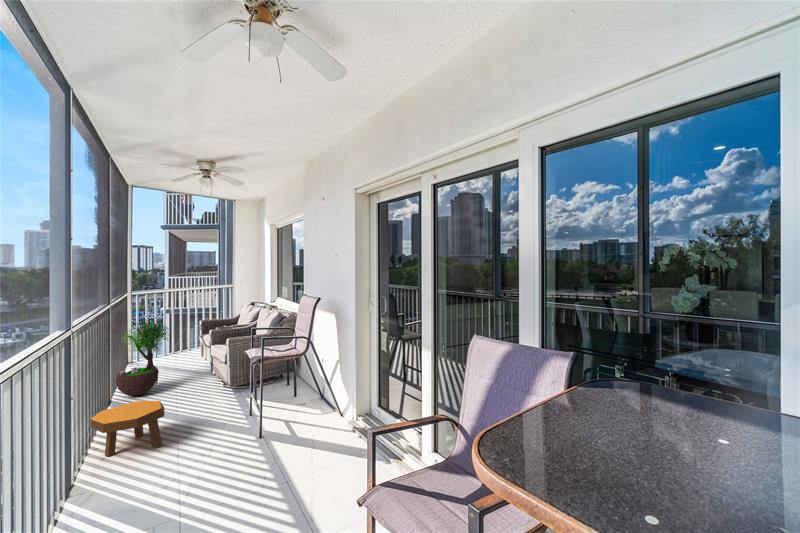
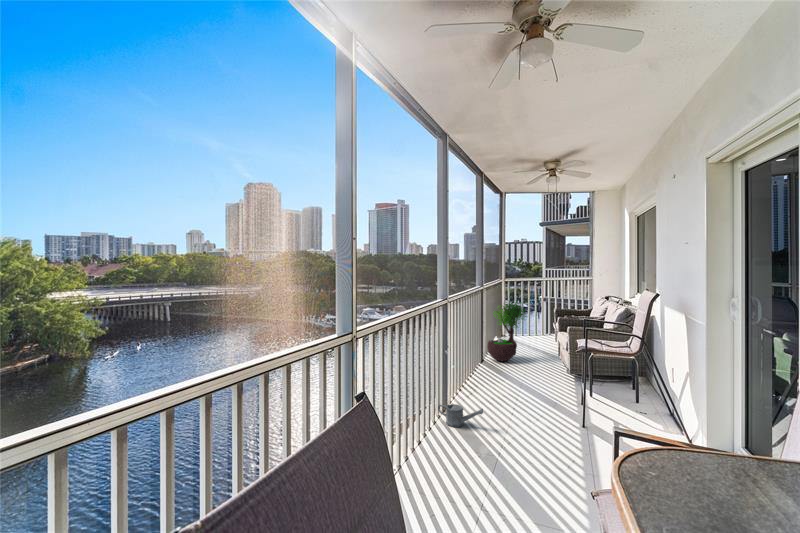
footstool: present [90,401,164,457] -> none [462,362,510,403]
watering can: none [65,466,143,513] -> present [438,404,483,427]

